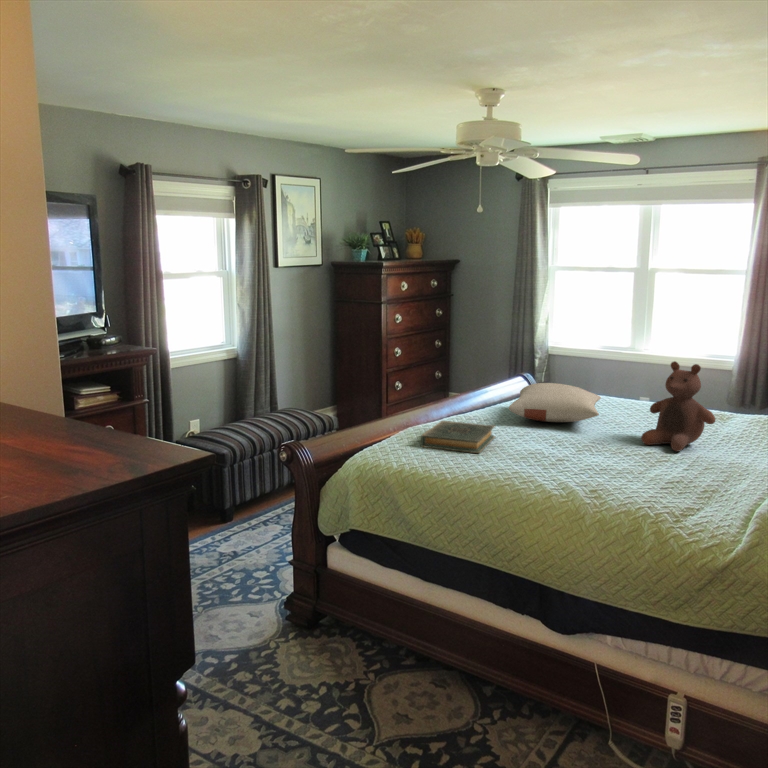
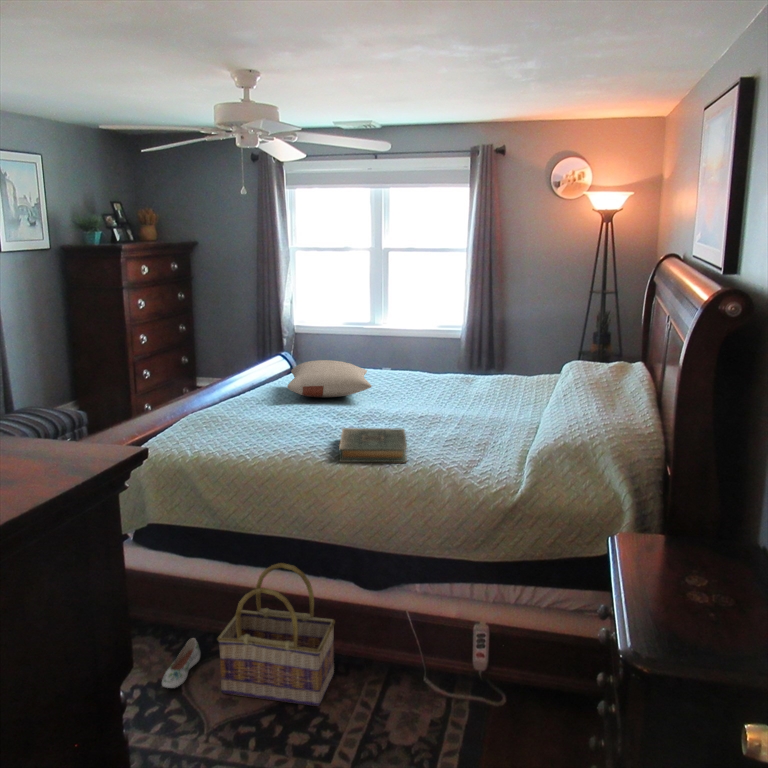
stuffed bear: present [641,361,715,451] -> none [411,333,472,414]
hardback book: present [421,421,495,453] -> present [339,428,407,462]
basket: none [397,588,518,744] -> present [218,563,335,706]
shoe: none [346,646,388,691] -> present [162,638,200,688]

